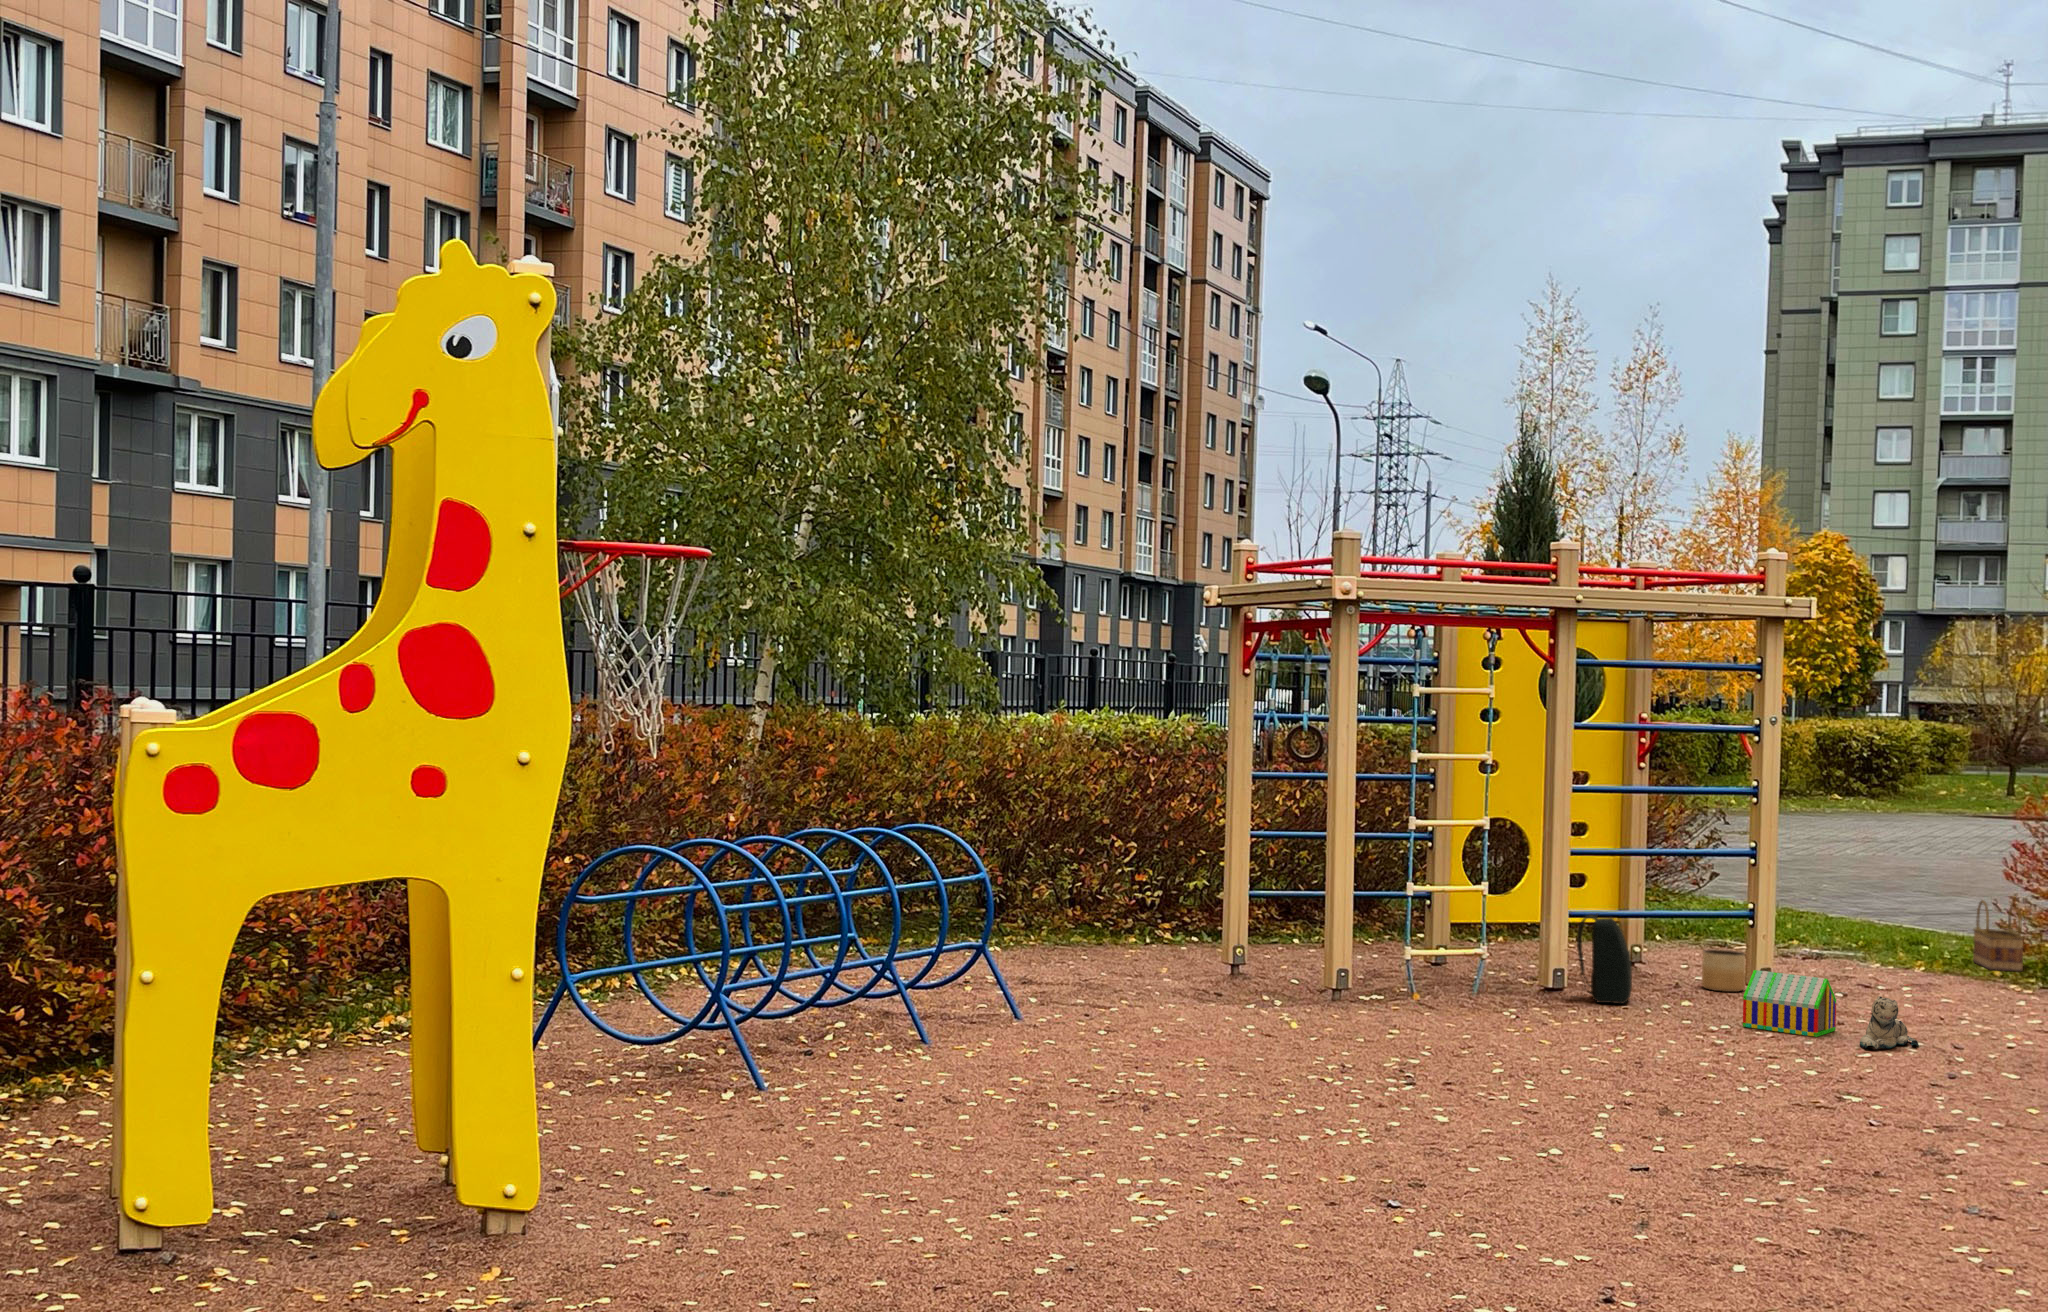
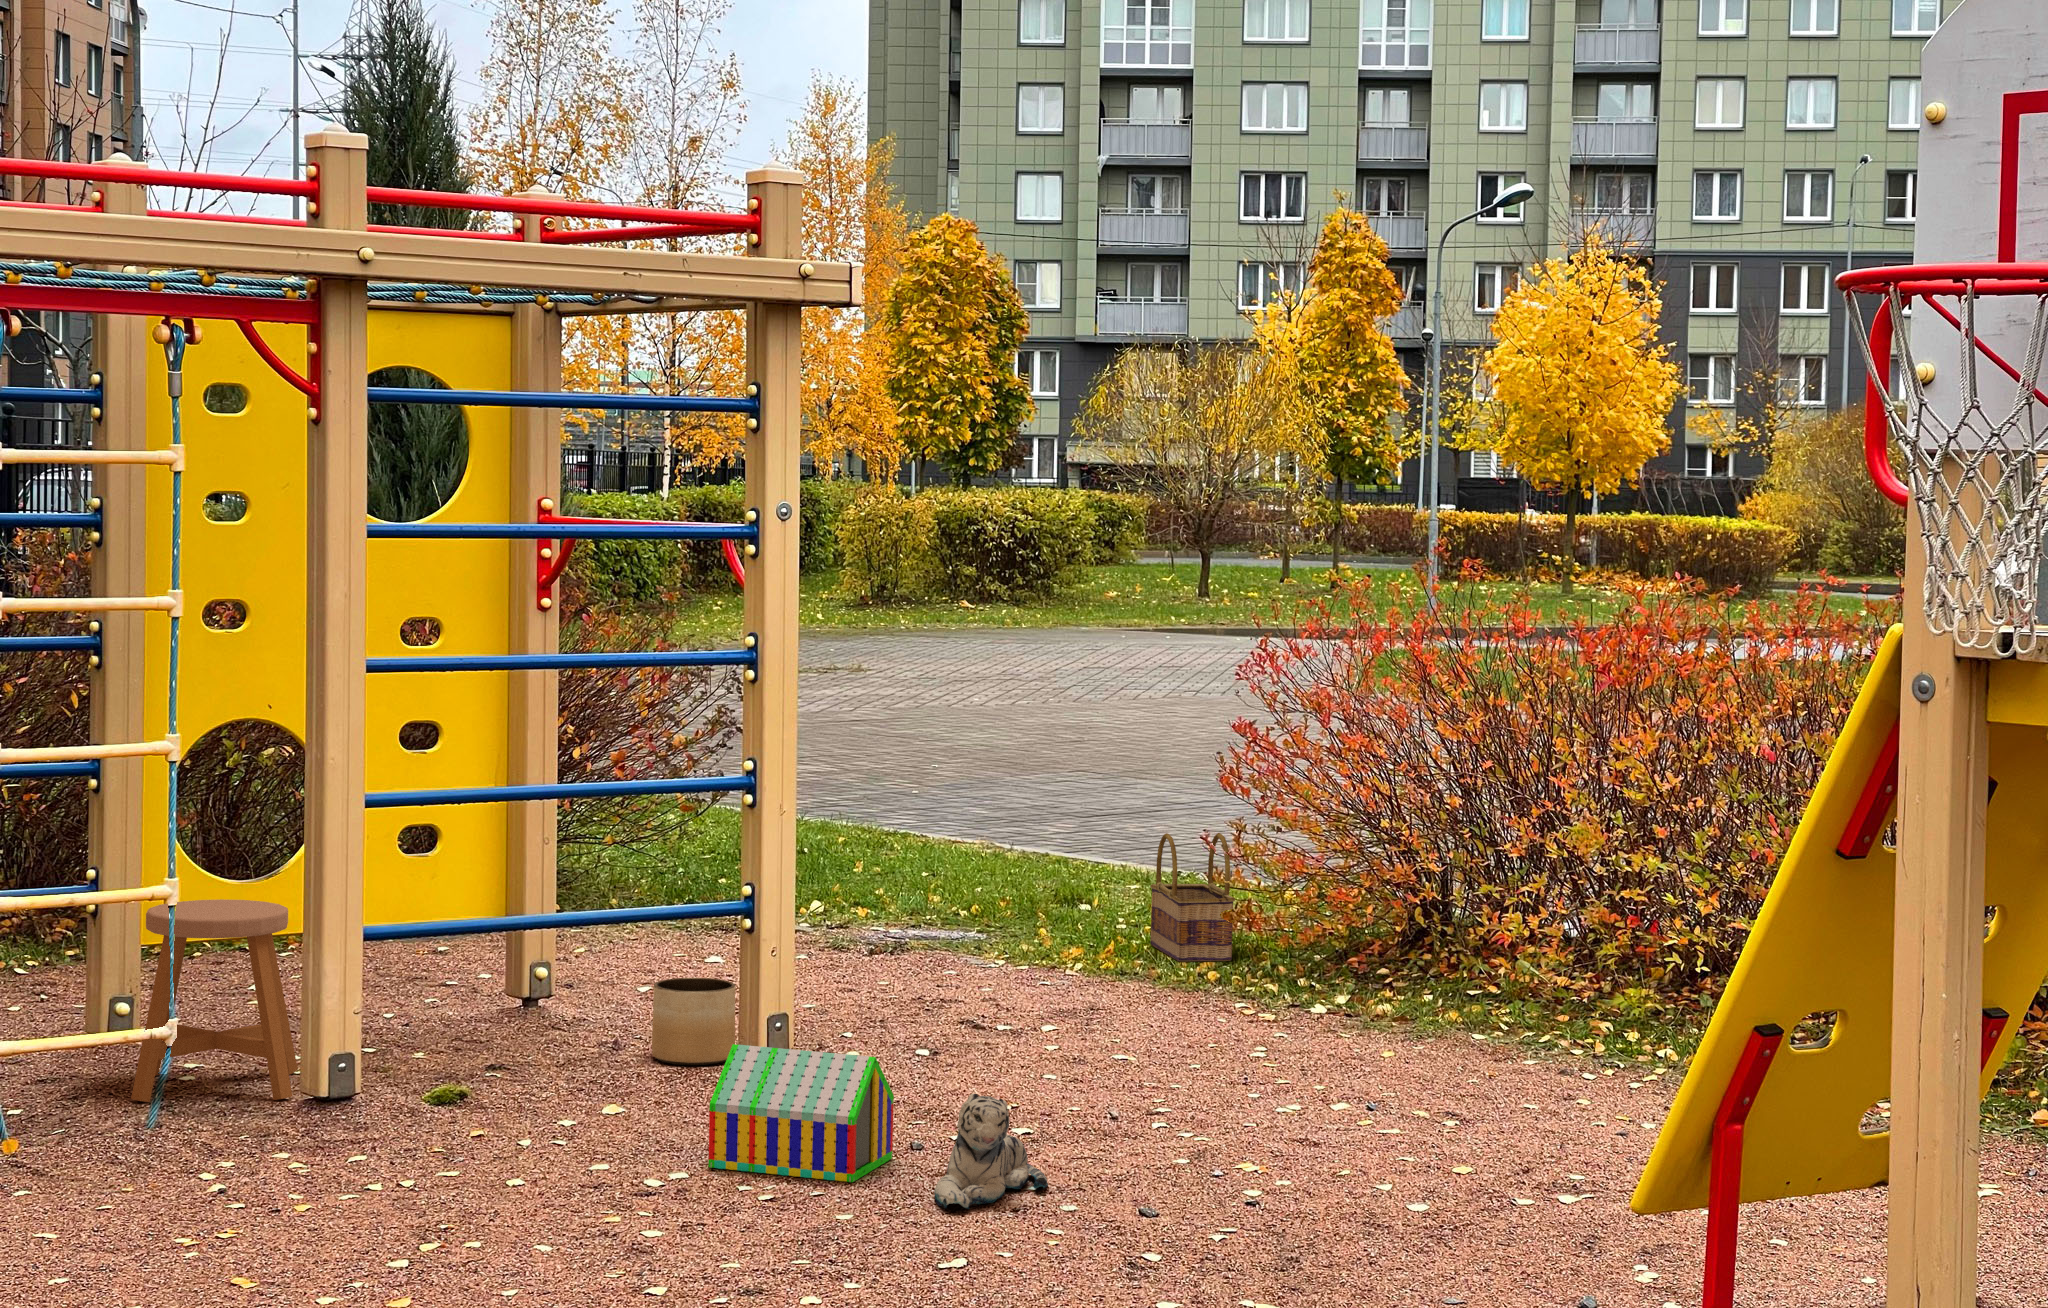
stool: none [1457,896,1531,989] -> present [131,900,298,1102]
backpack: present [1577,914,1632,1004] -> none [364,933,498,1126]

